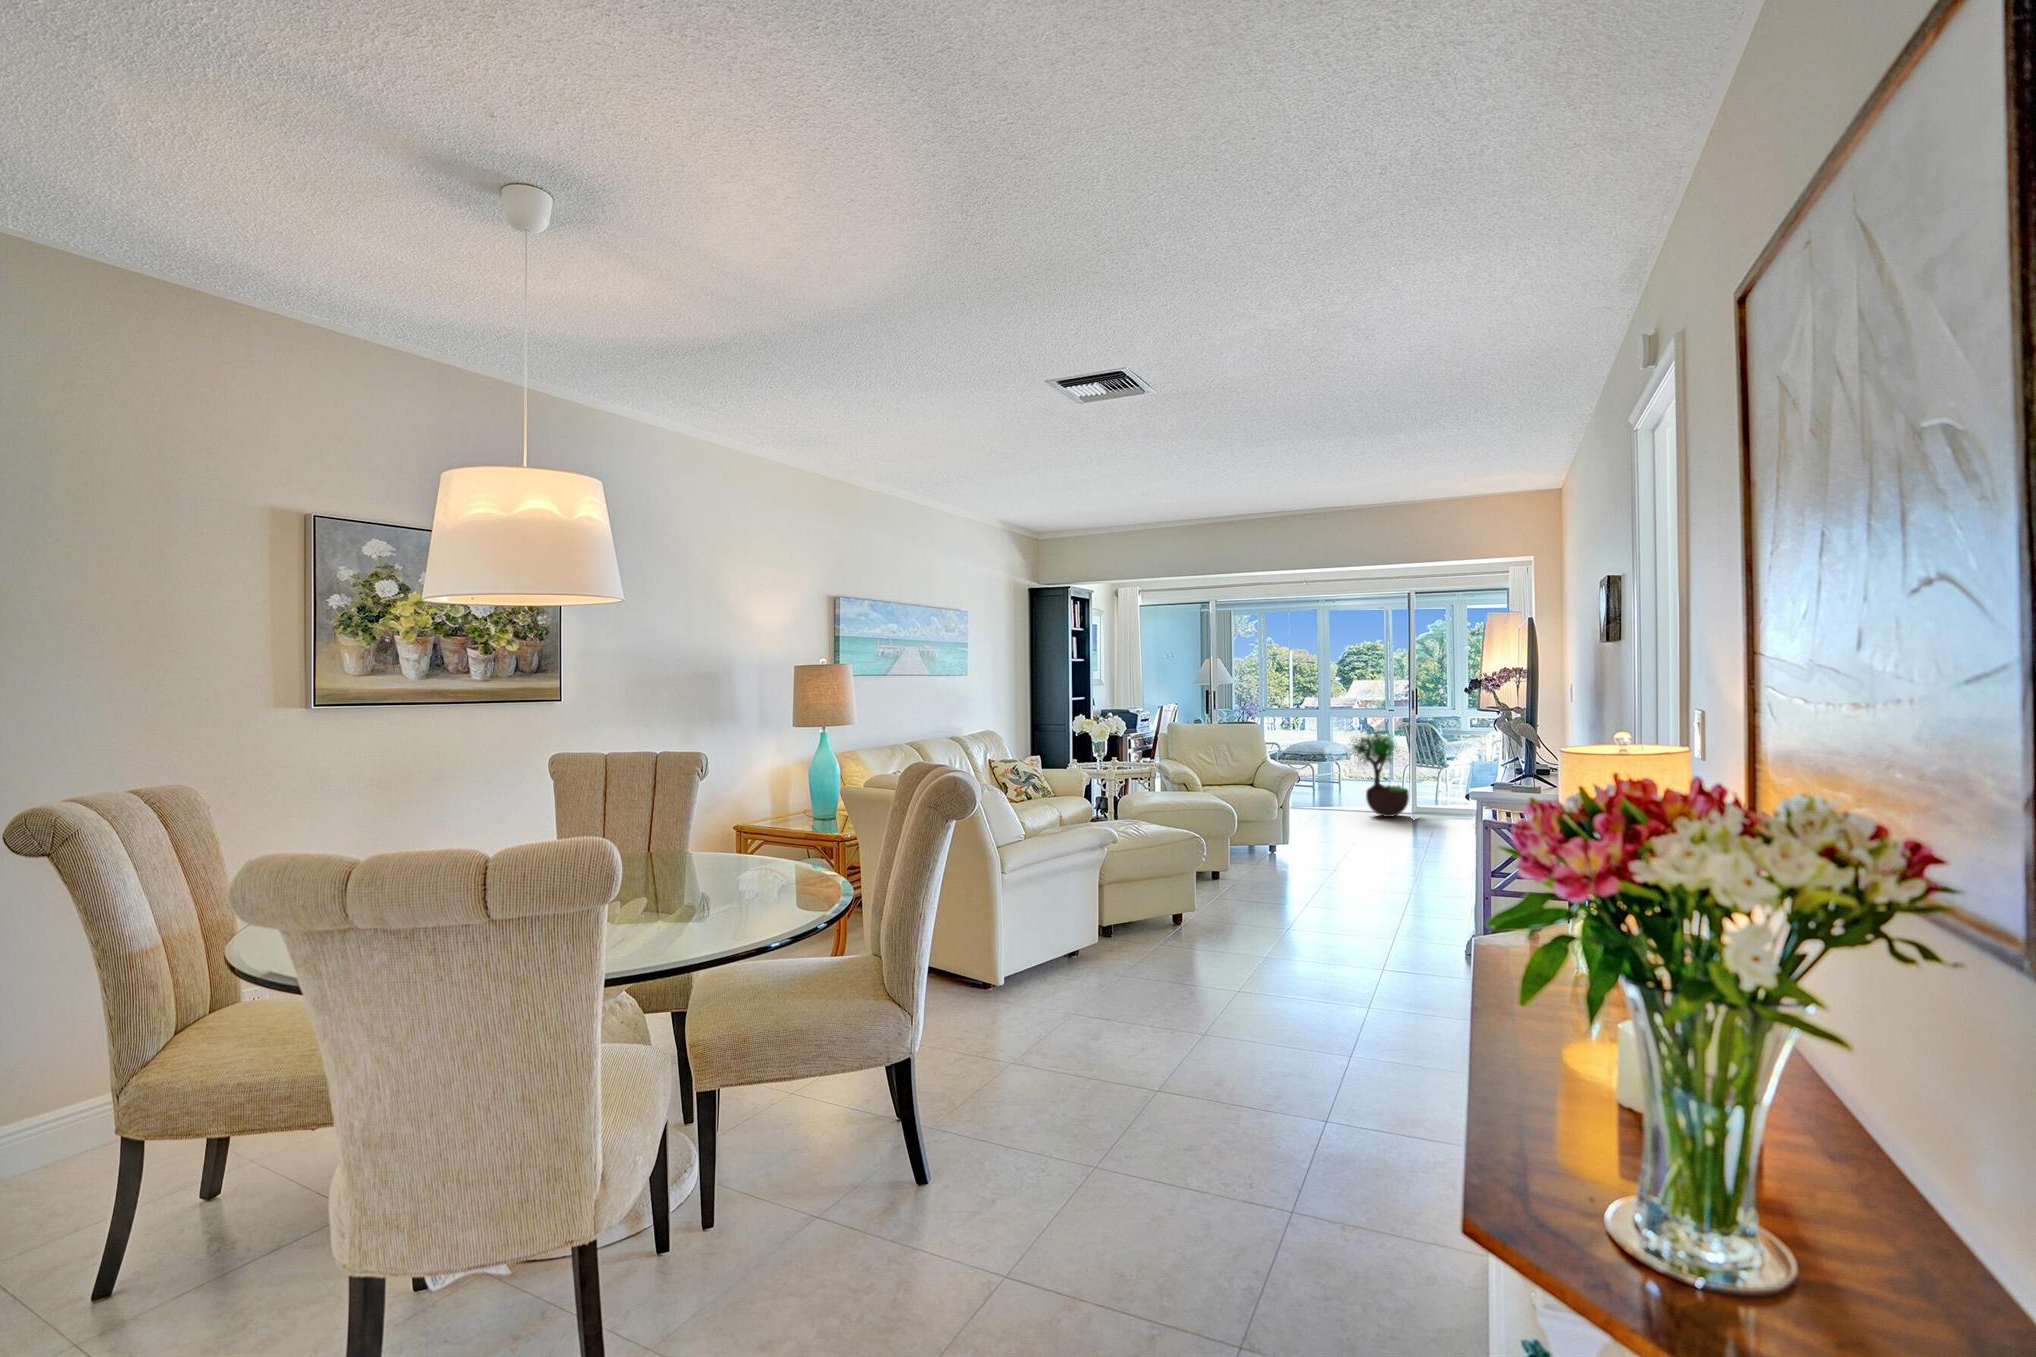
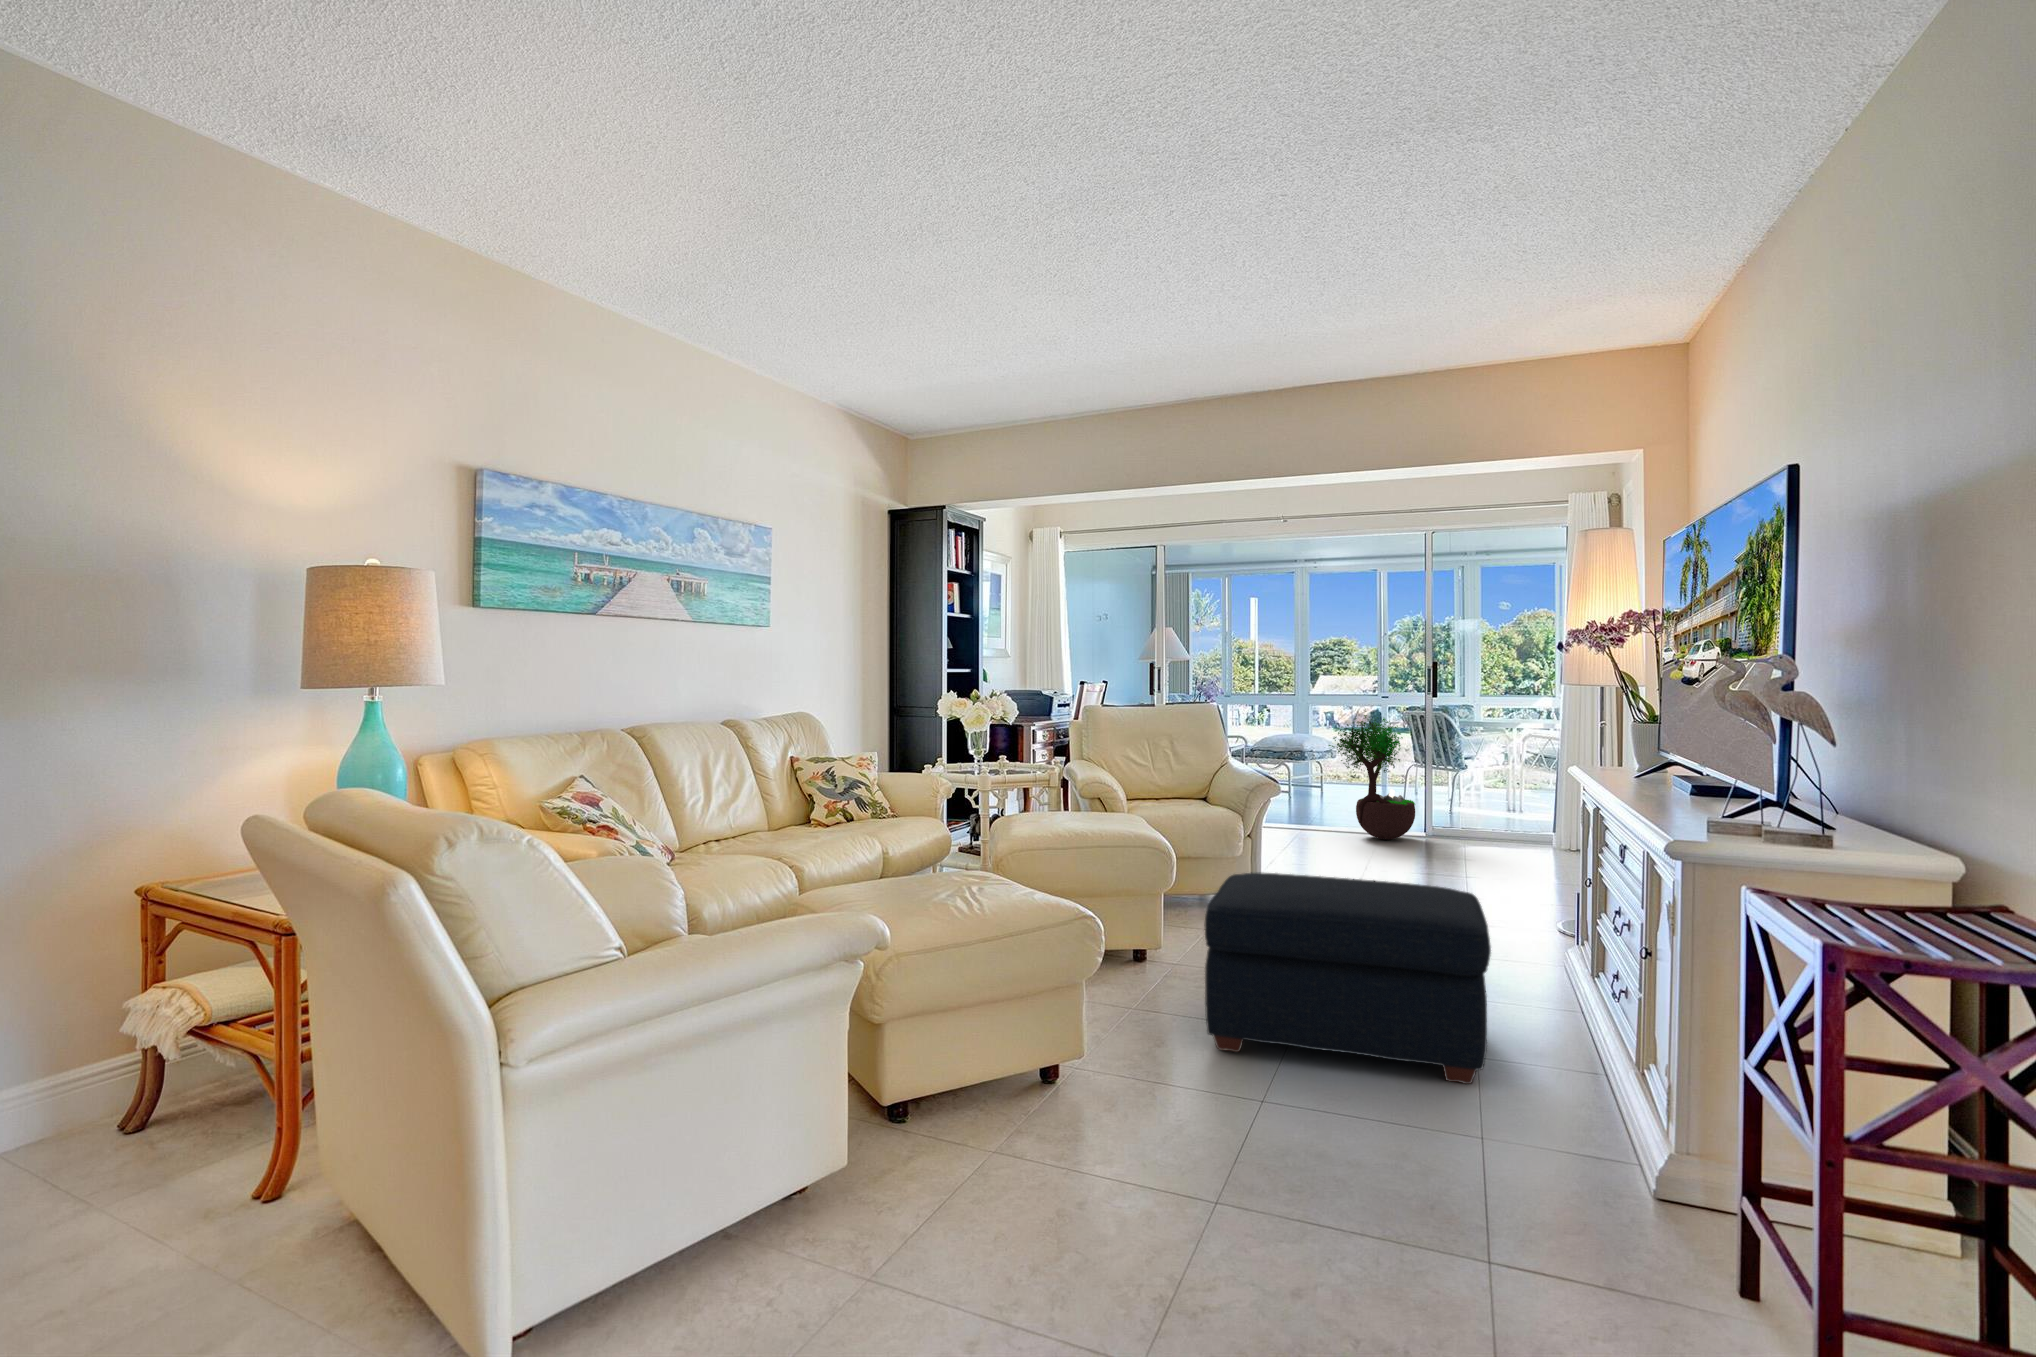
ottoman: none [1252,820,1407,924] -> present [1204,873,1491,1084]

